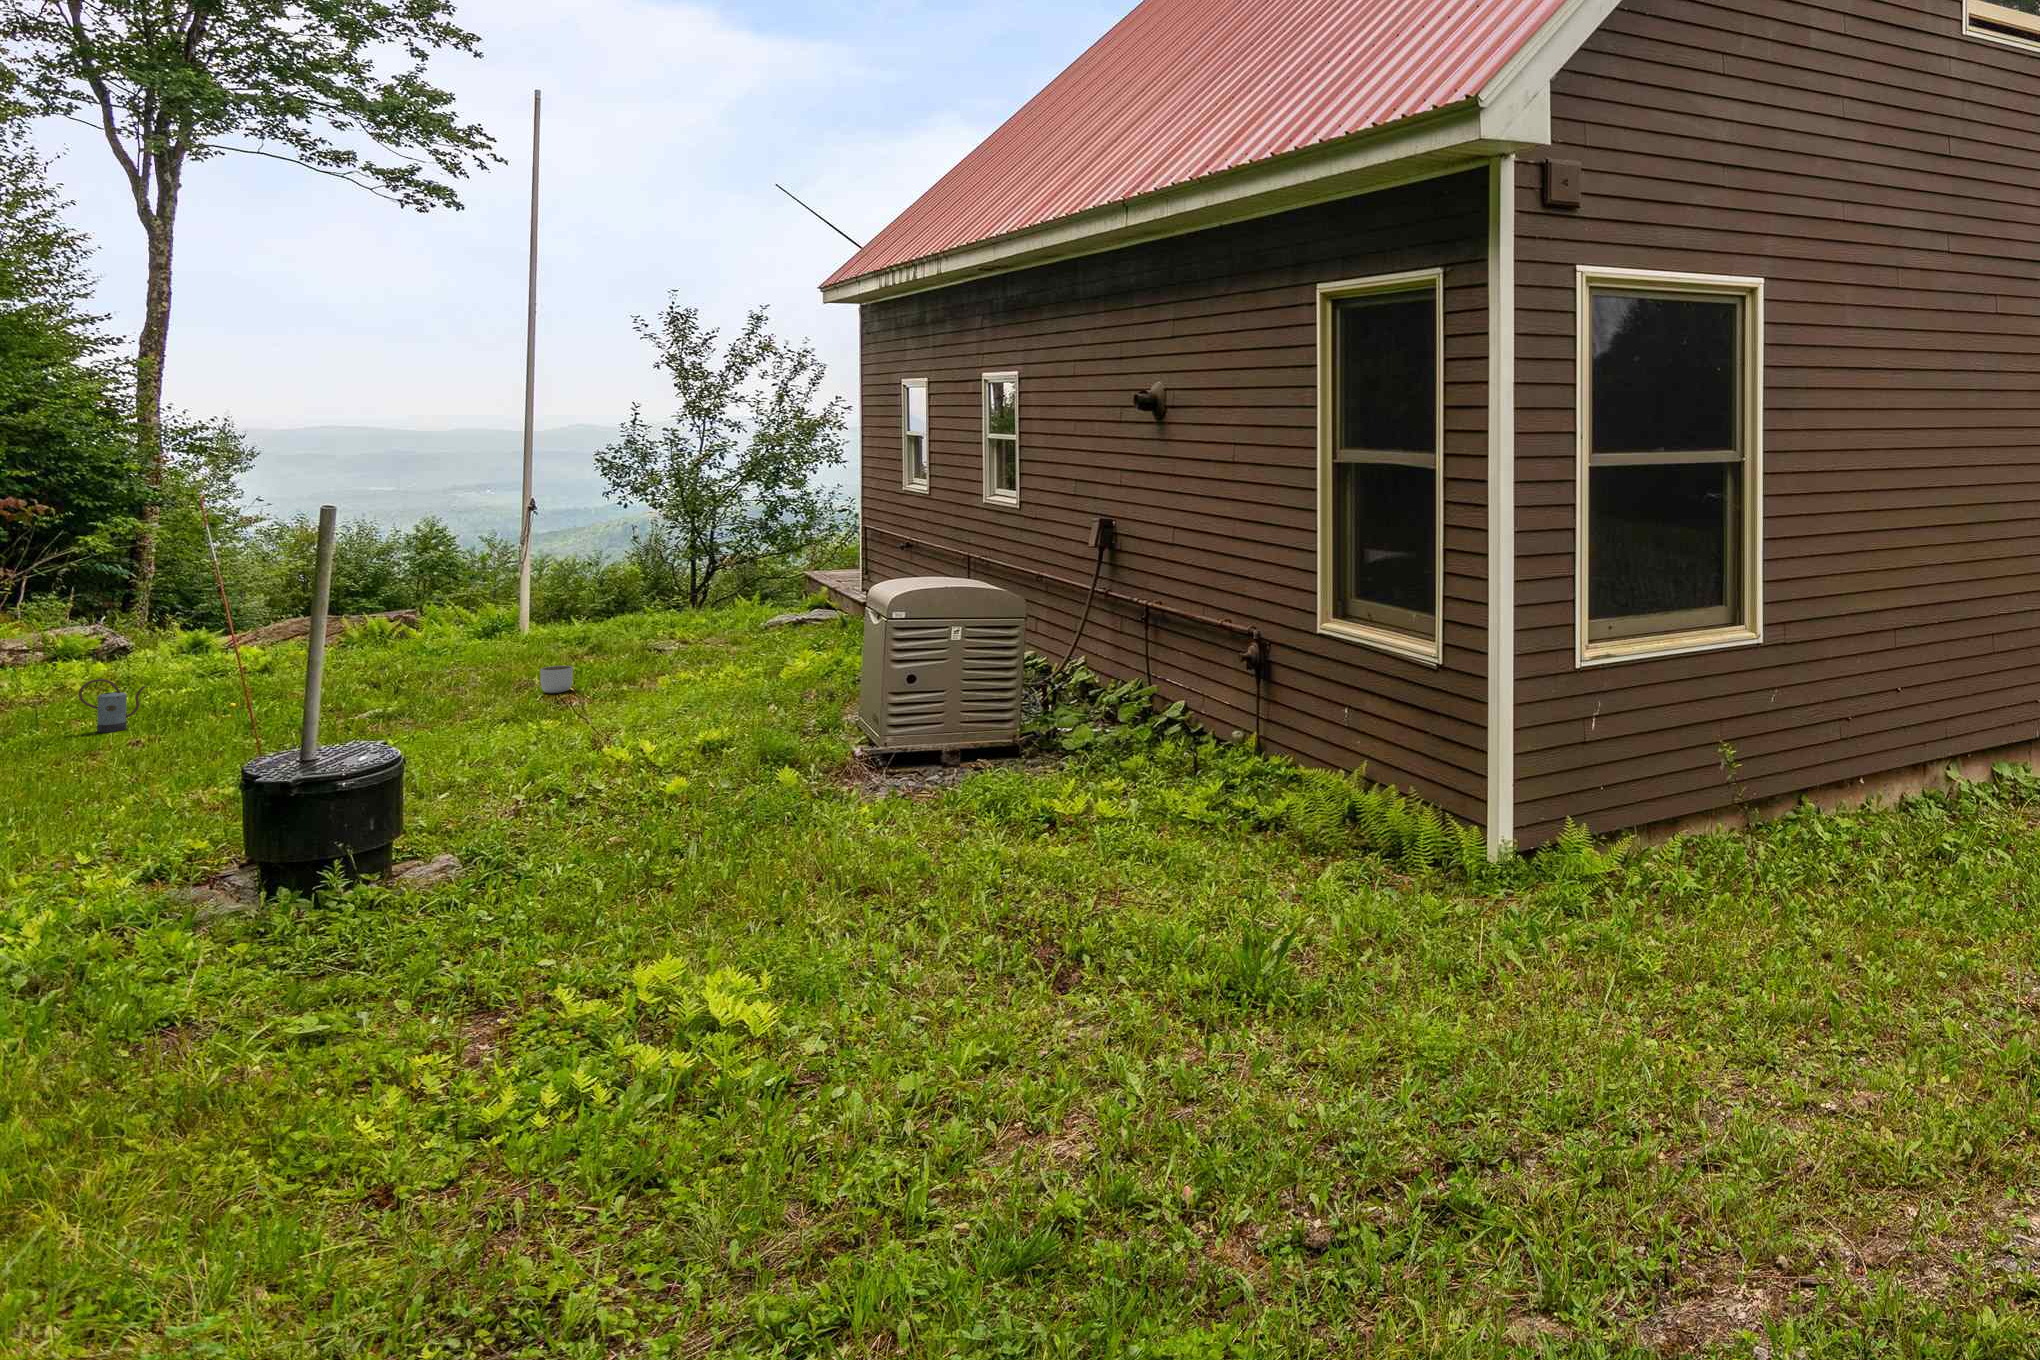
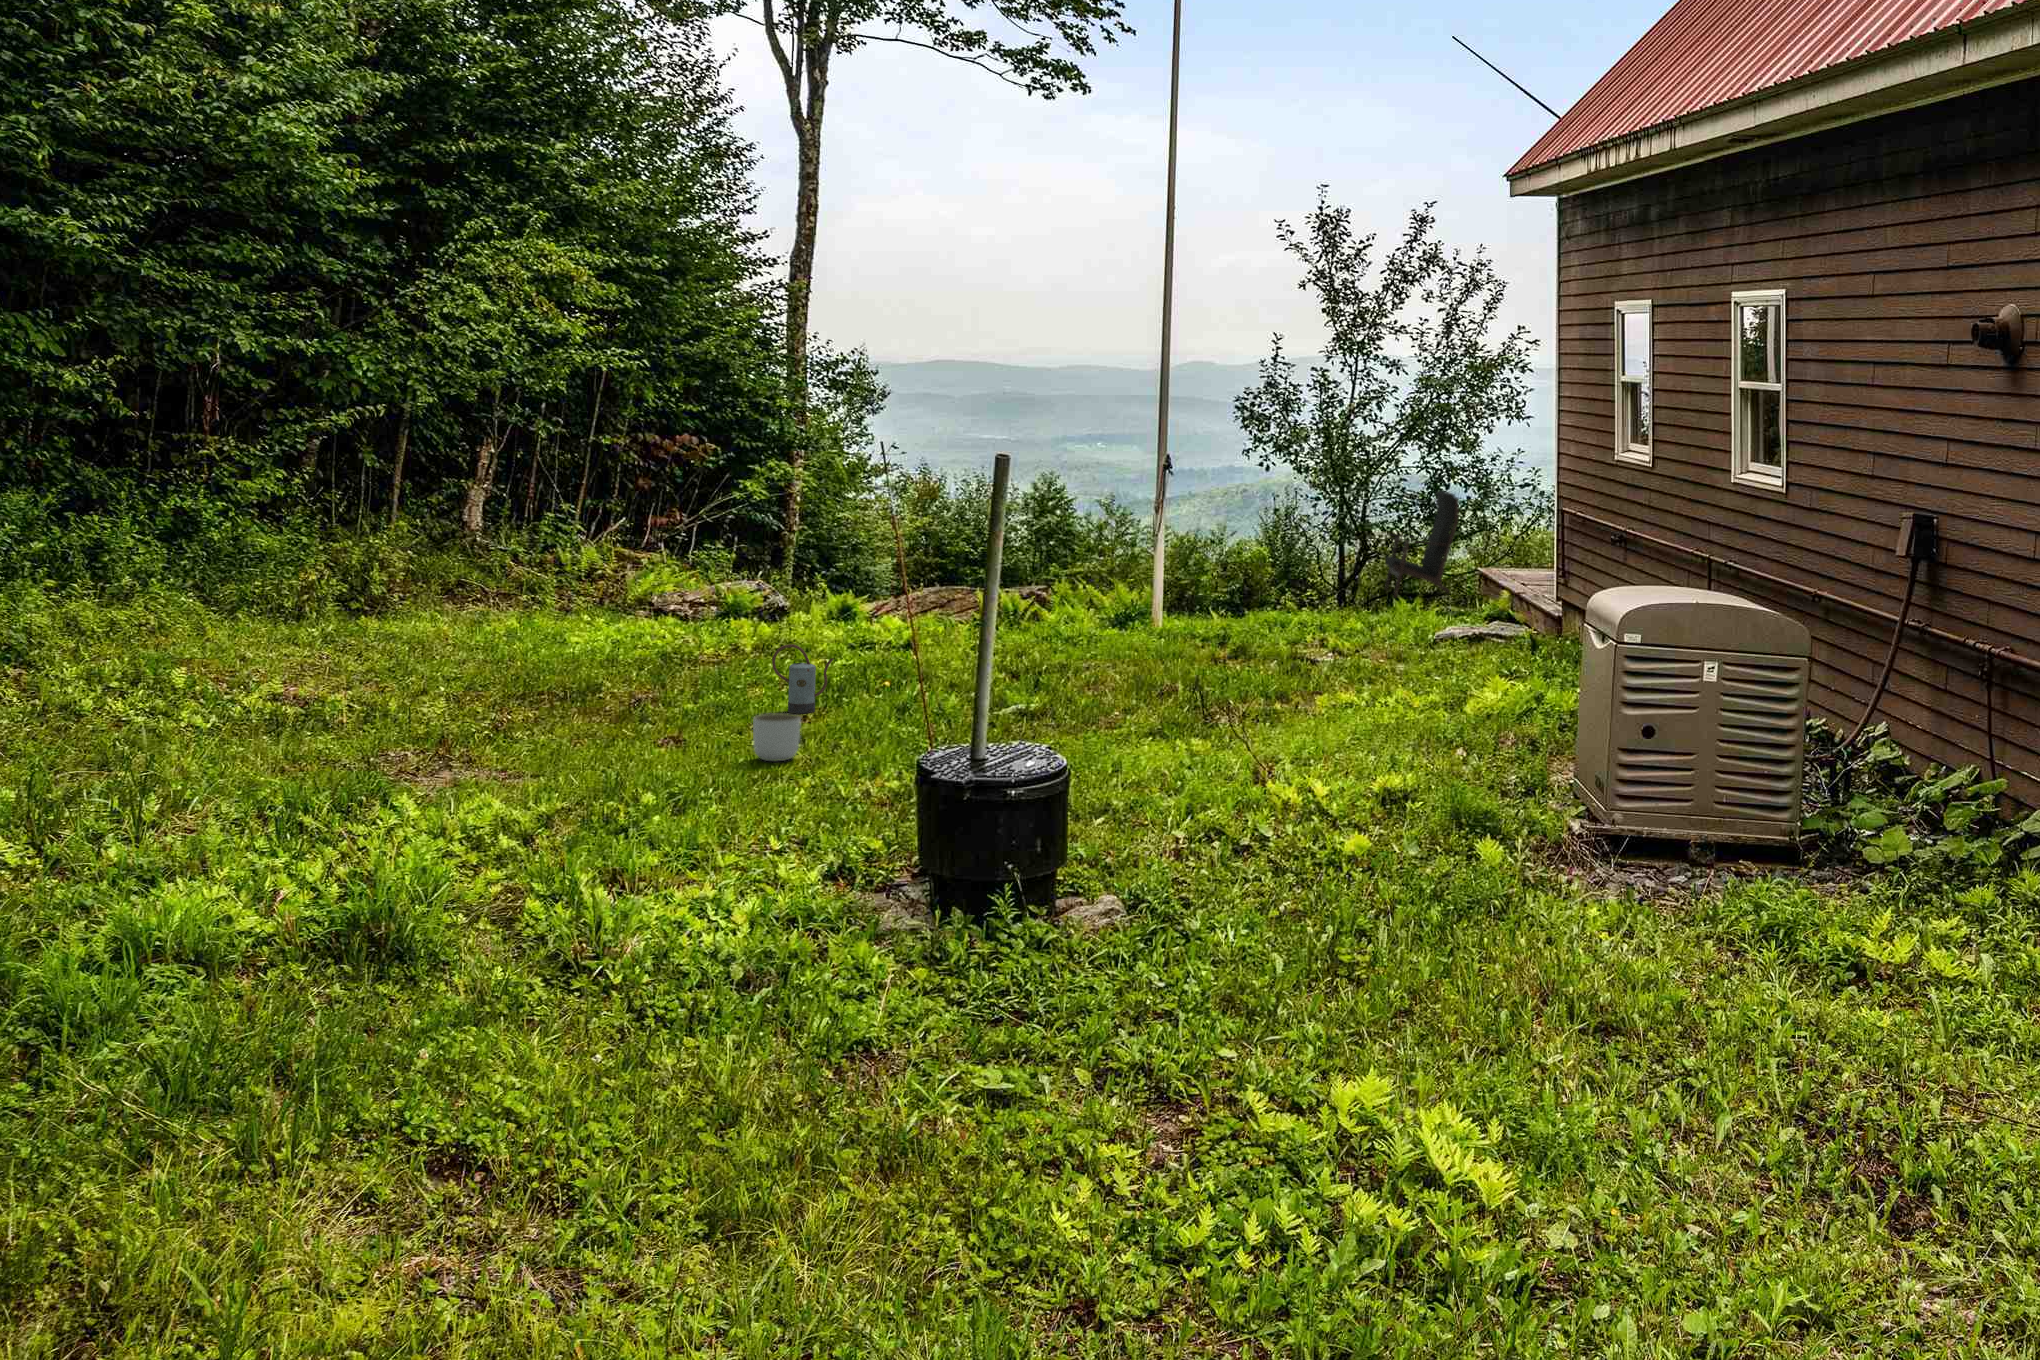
lounge chair: none [729,515,790,595] -> present [1383,491,1459,597]
planter: present [540,665,573,693] -> present [753,713,801,762]

